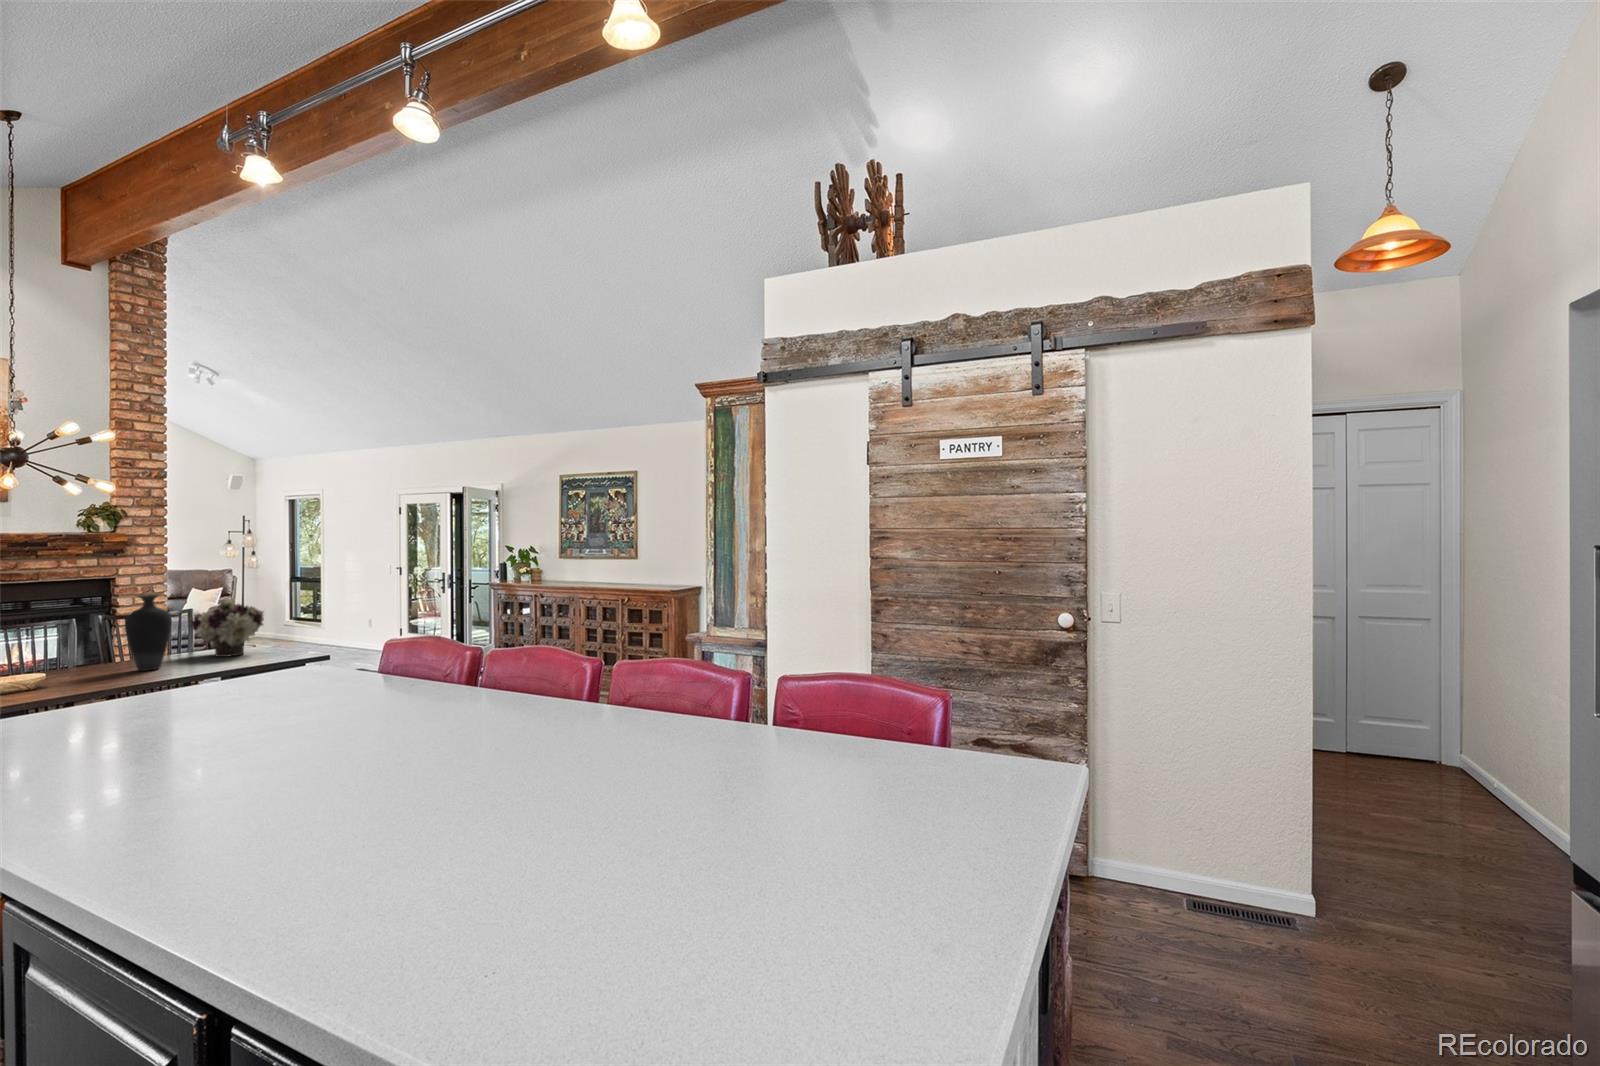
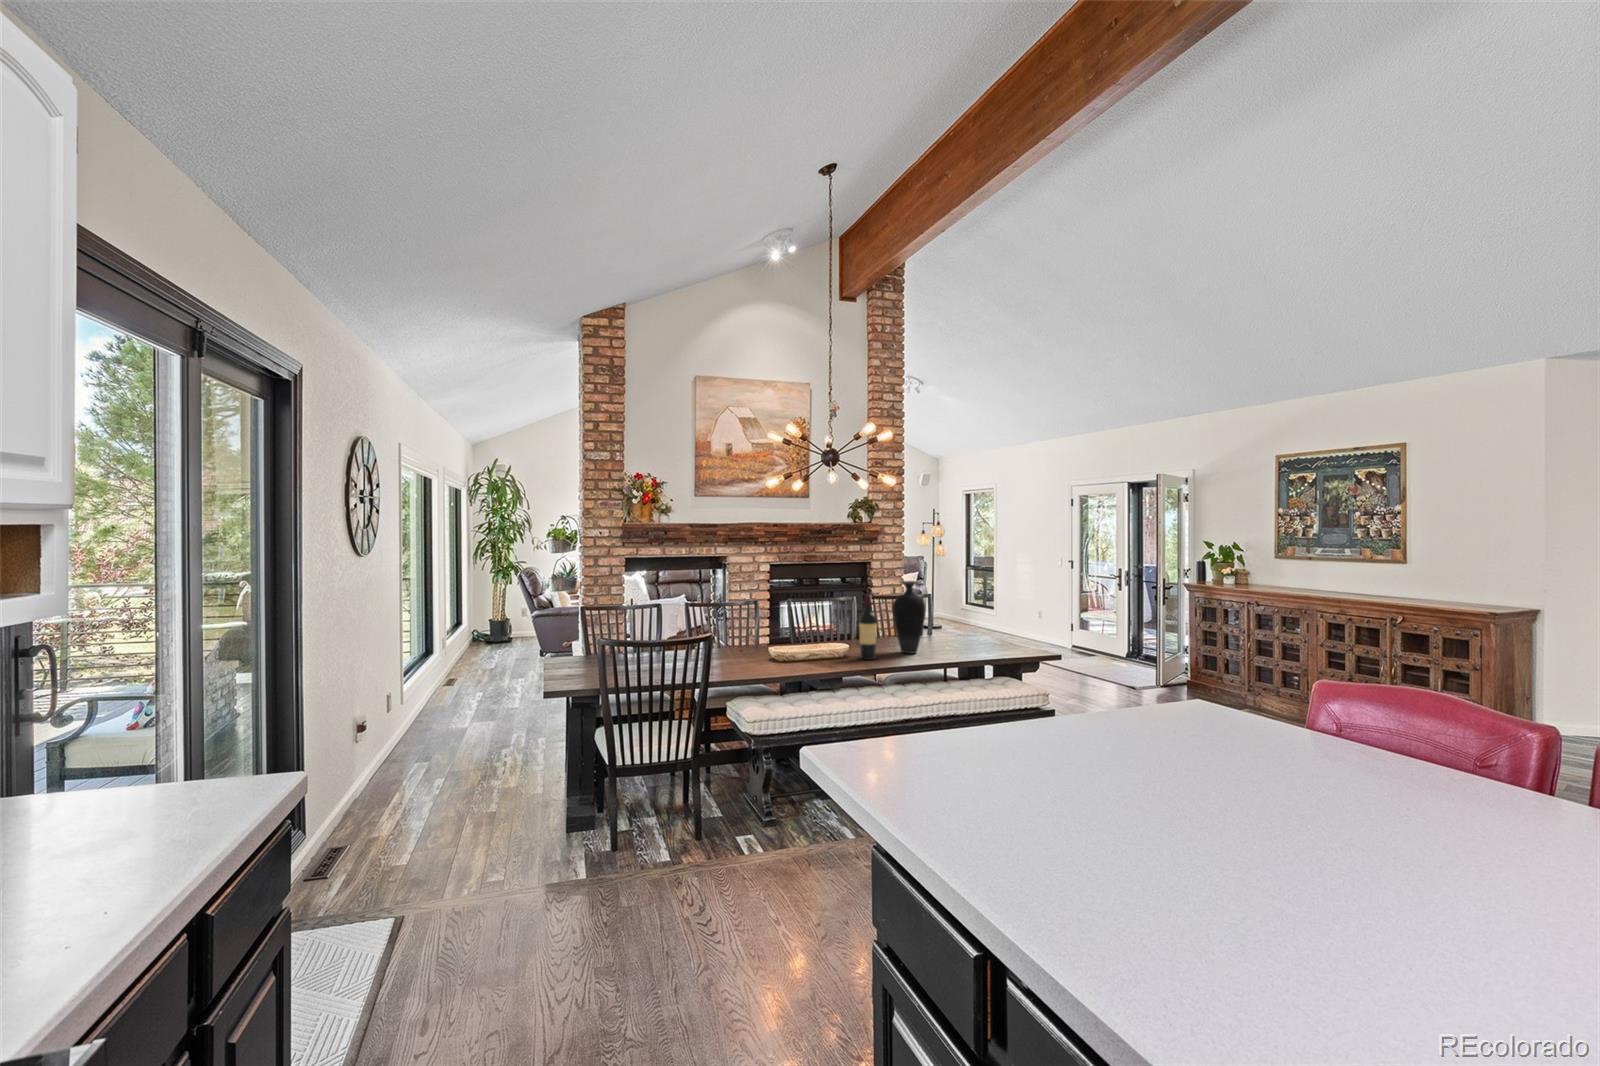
flower arrangement: present [191,598,264,657] -> none [933,587,993,647]
wine bottle: none [70,611,96,683] -> present [859,594,877,660]

